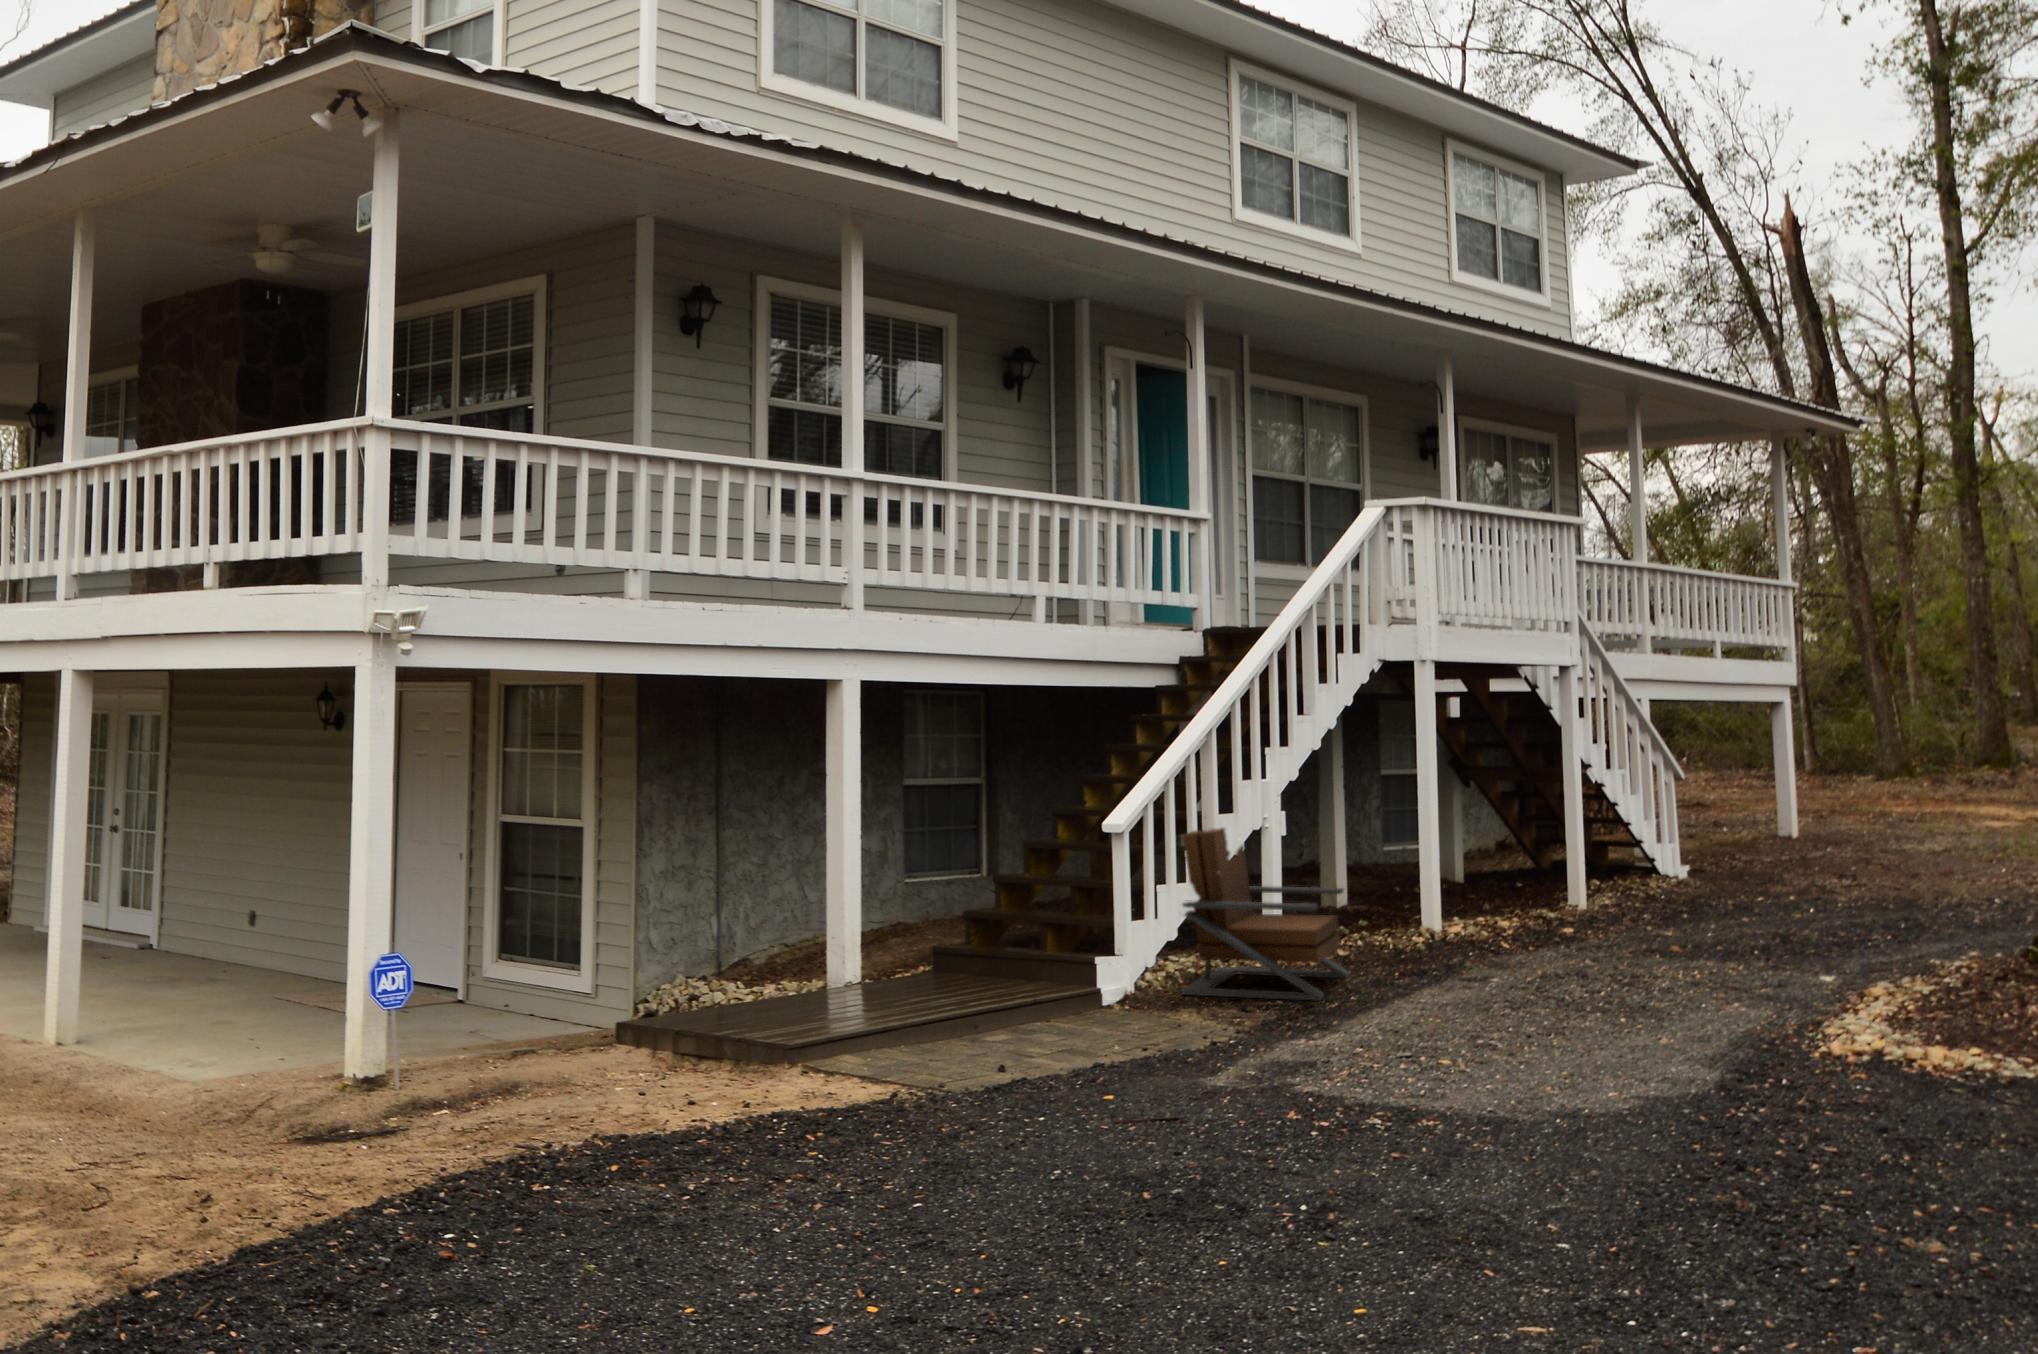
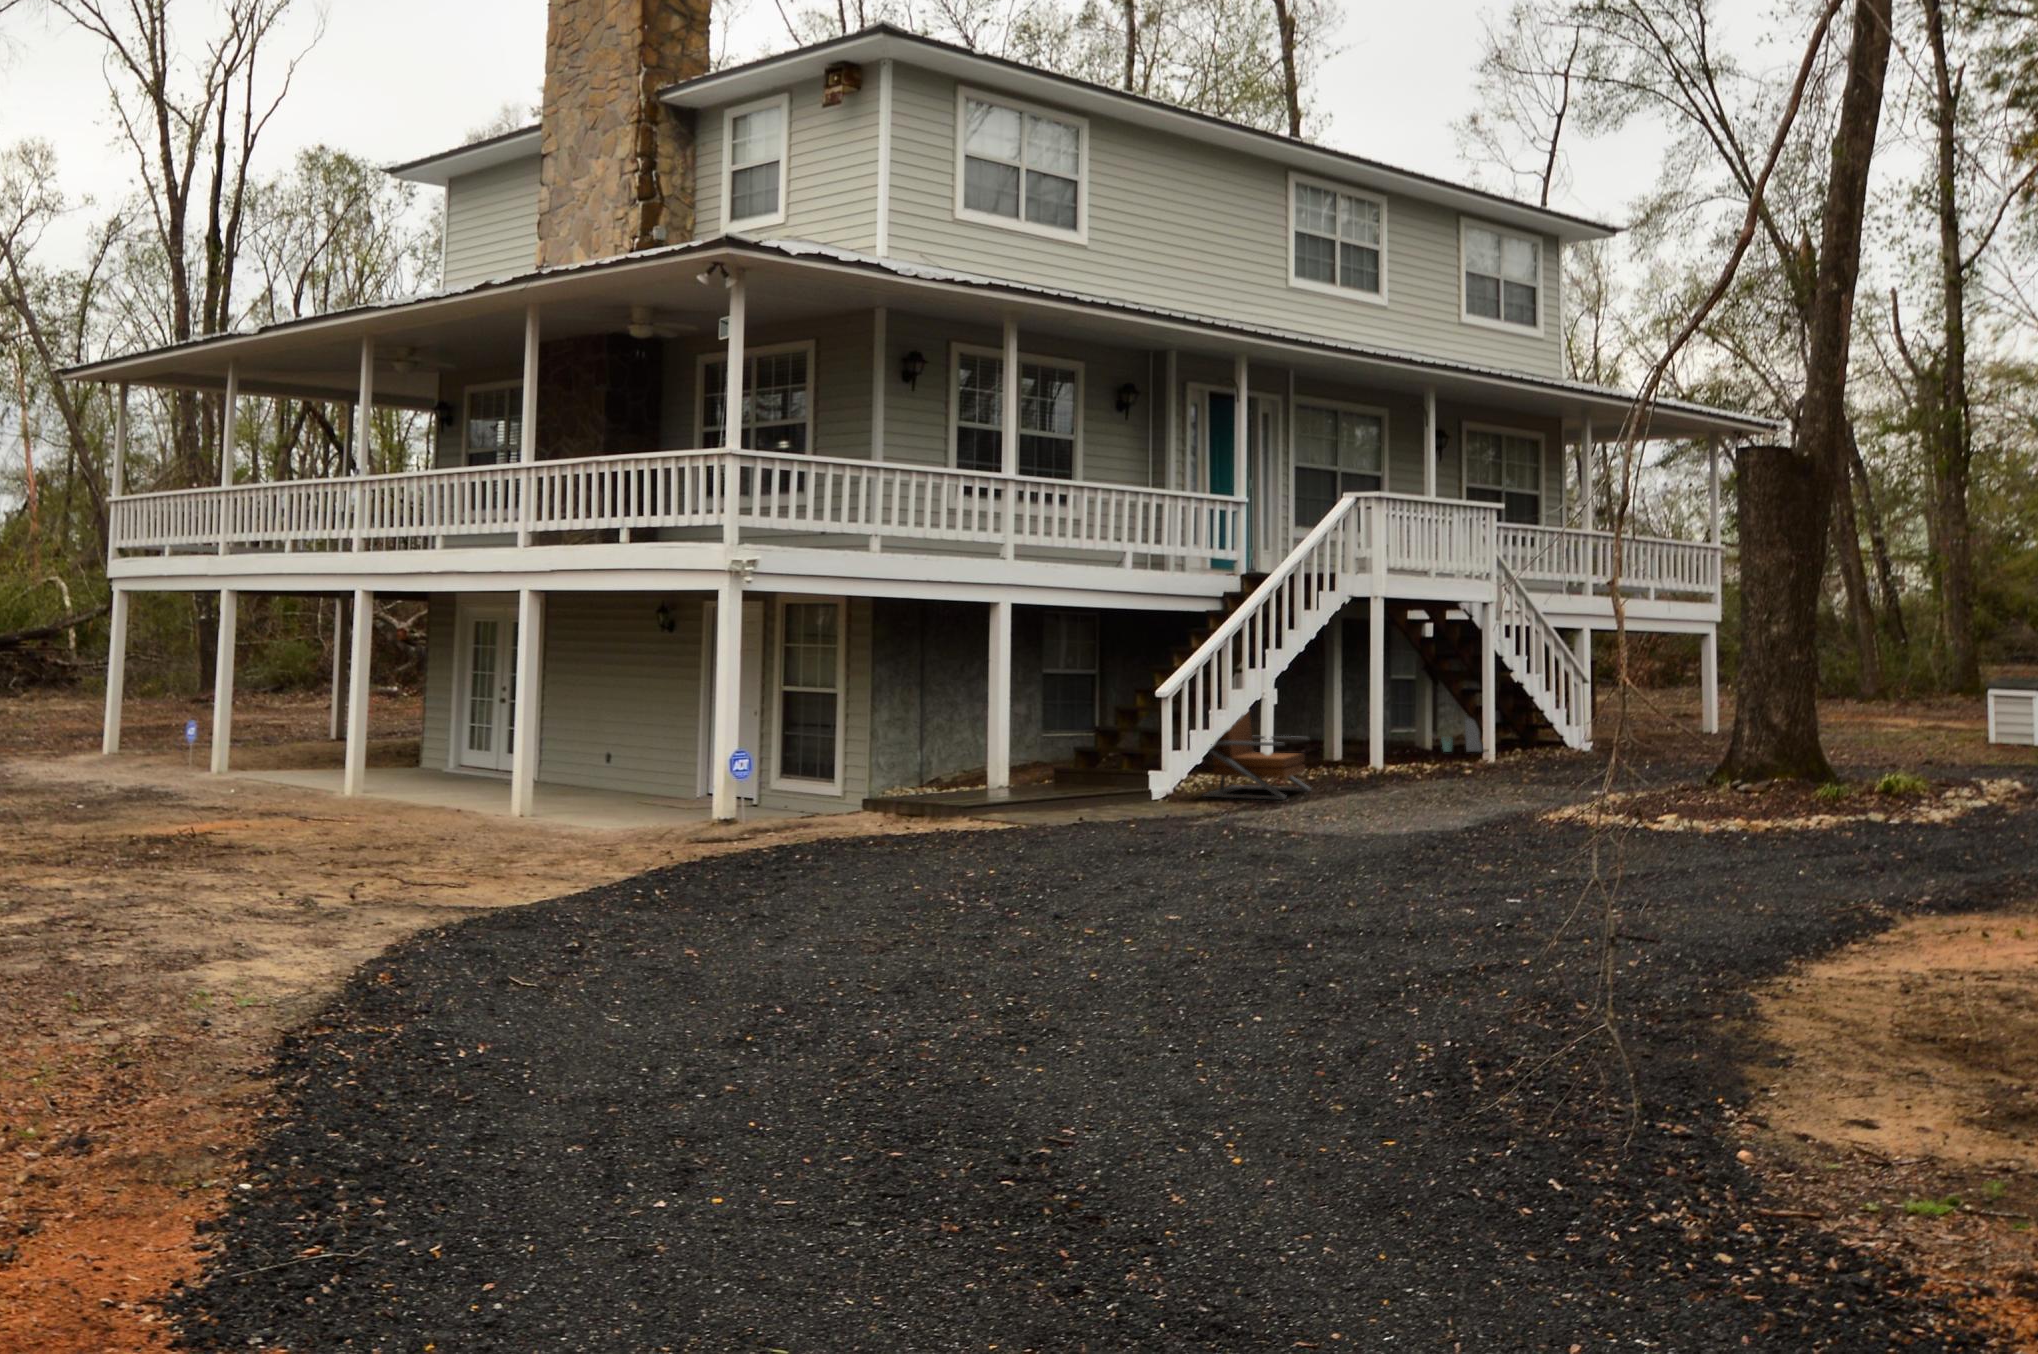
trash can: none [1474,828,1537,885] -> present [1441,717,1482,753]

